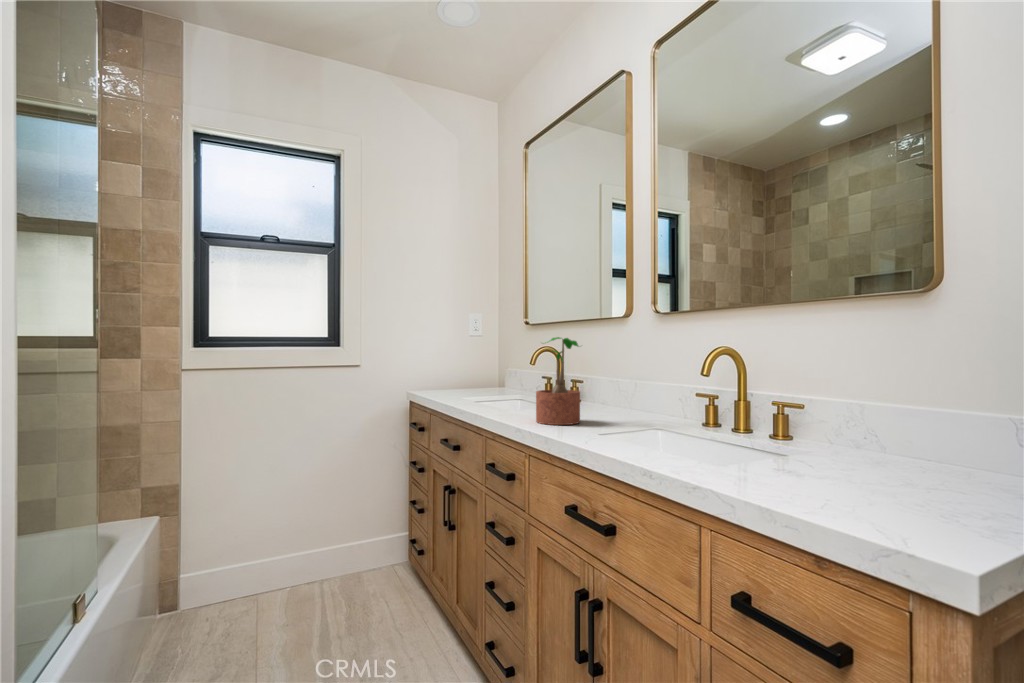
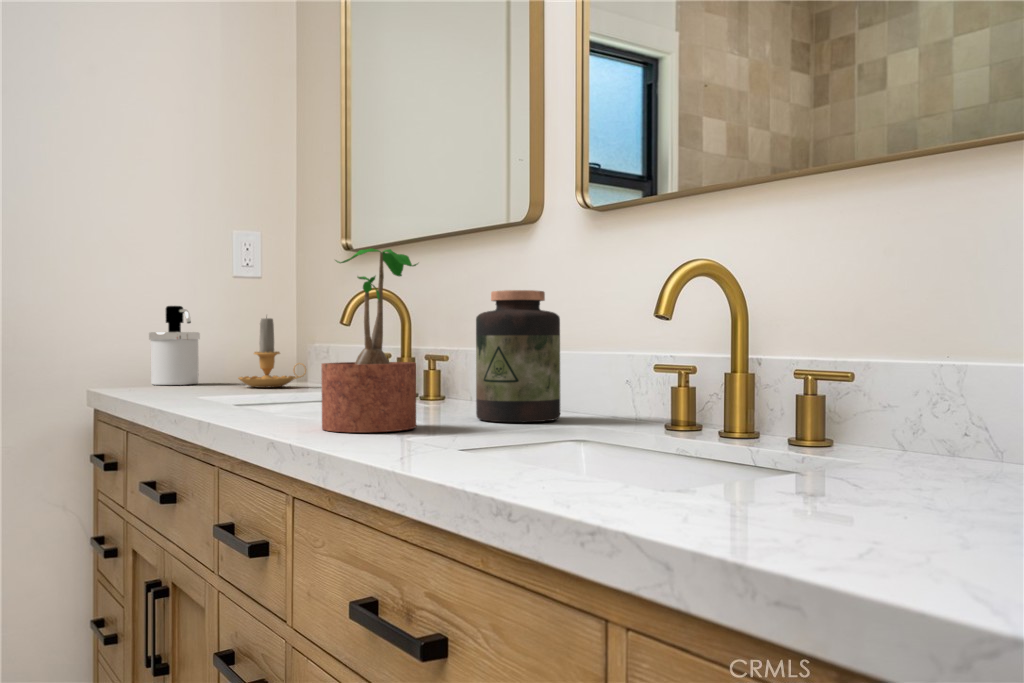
soap dispenser: none [430,350,454,389] -> present [149,306,200,385]
candle: none [474,355,507,391] -> present [238,317,306,388]
jar: none [605,355,646,419] -> present [476,290,560,422]

